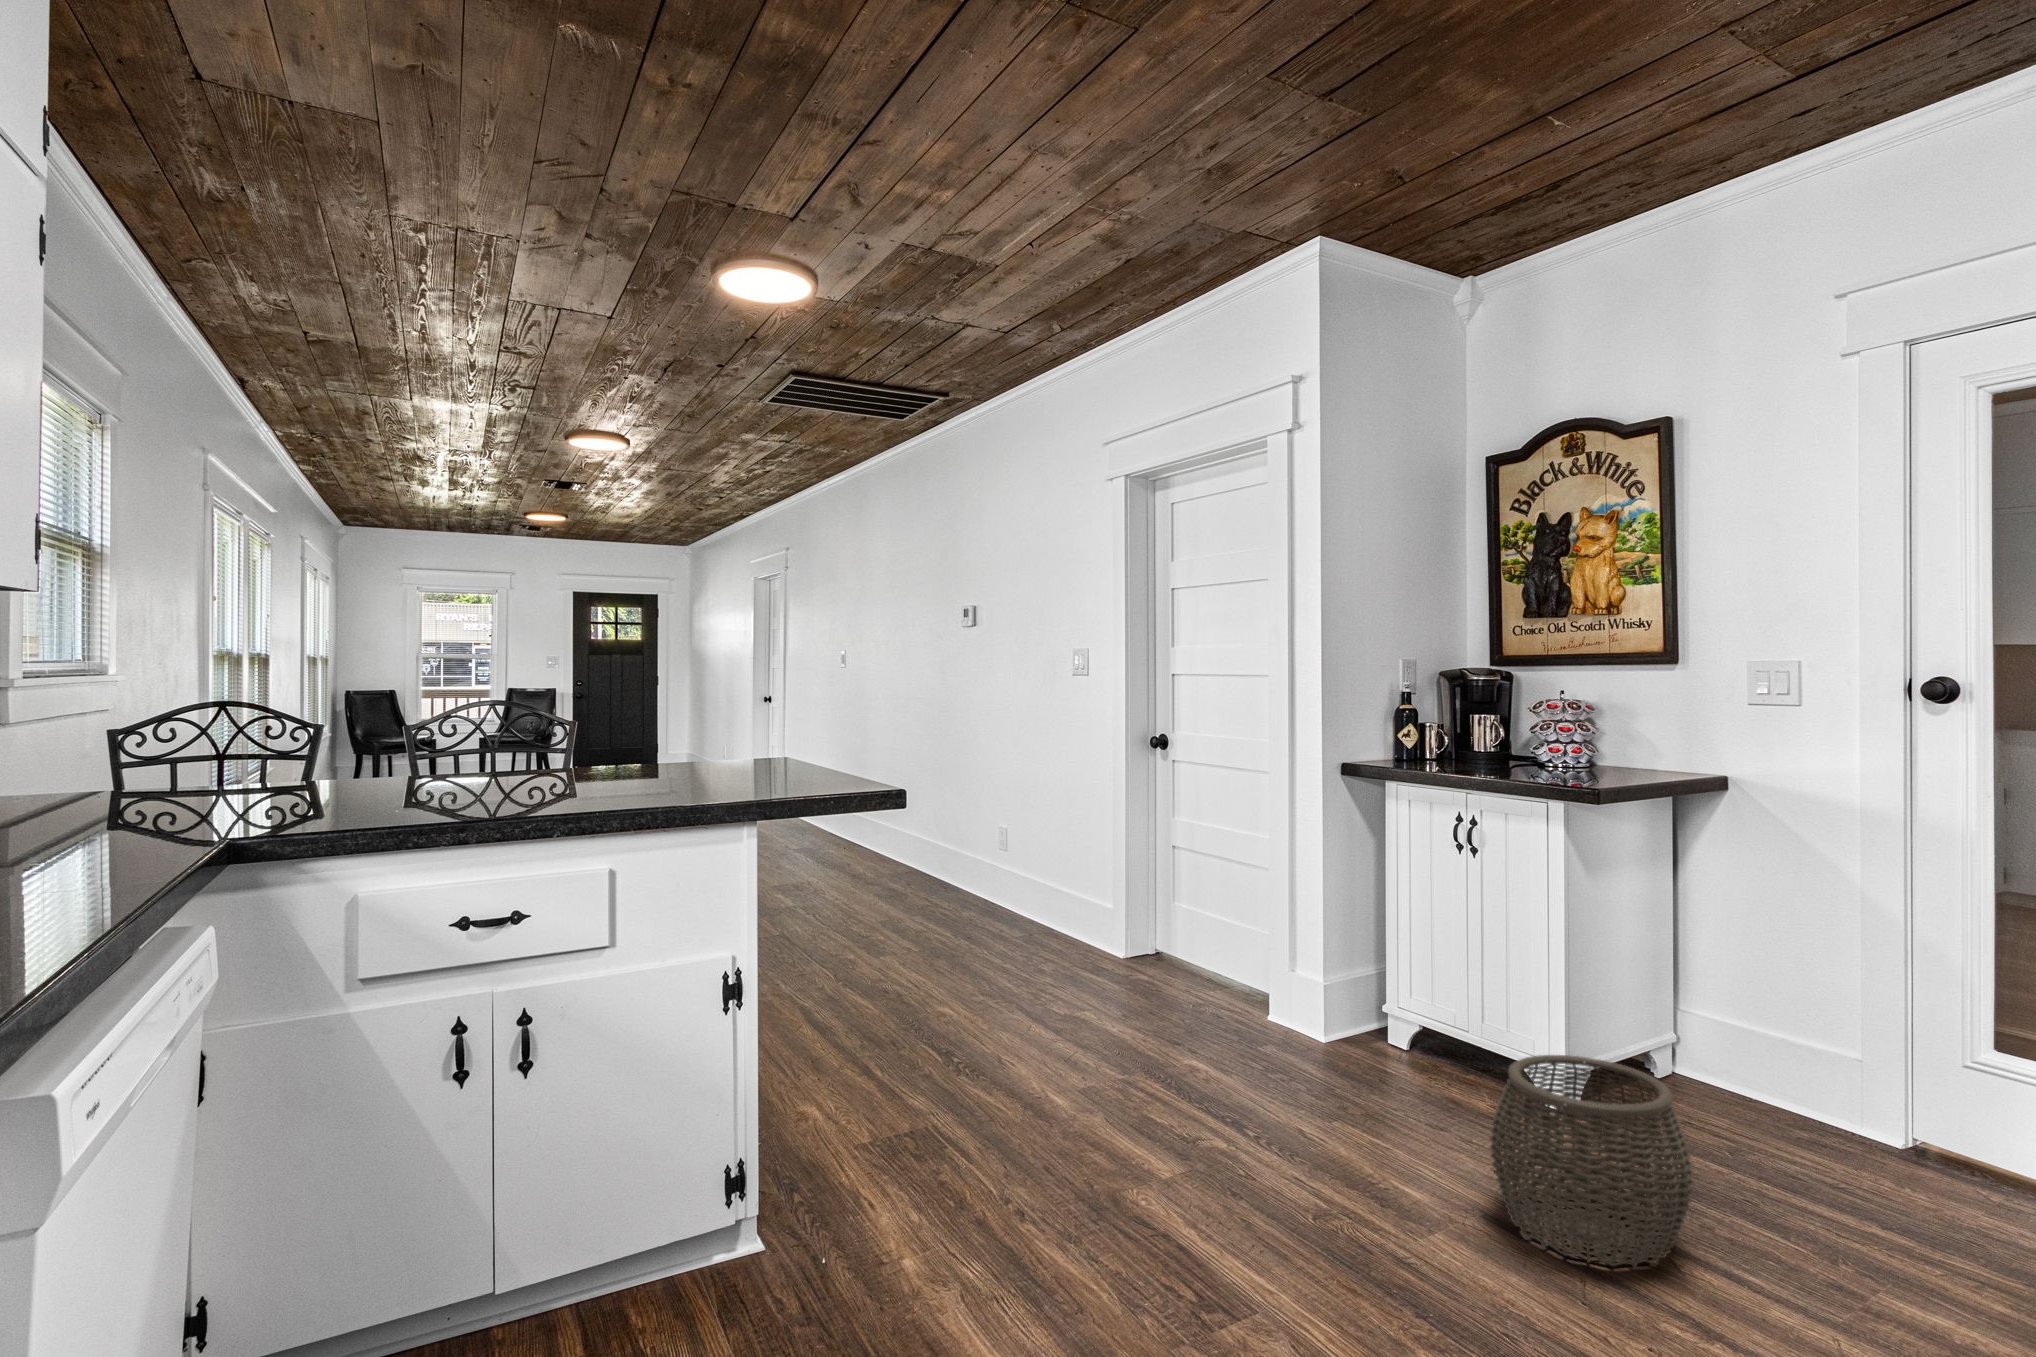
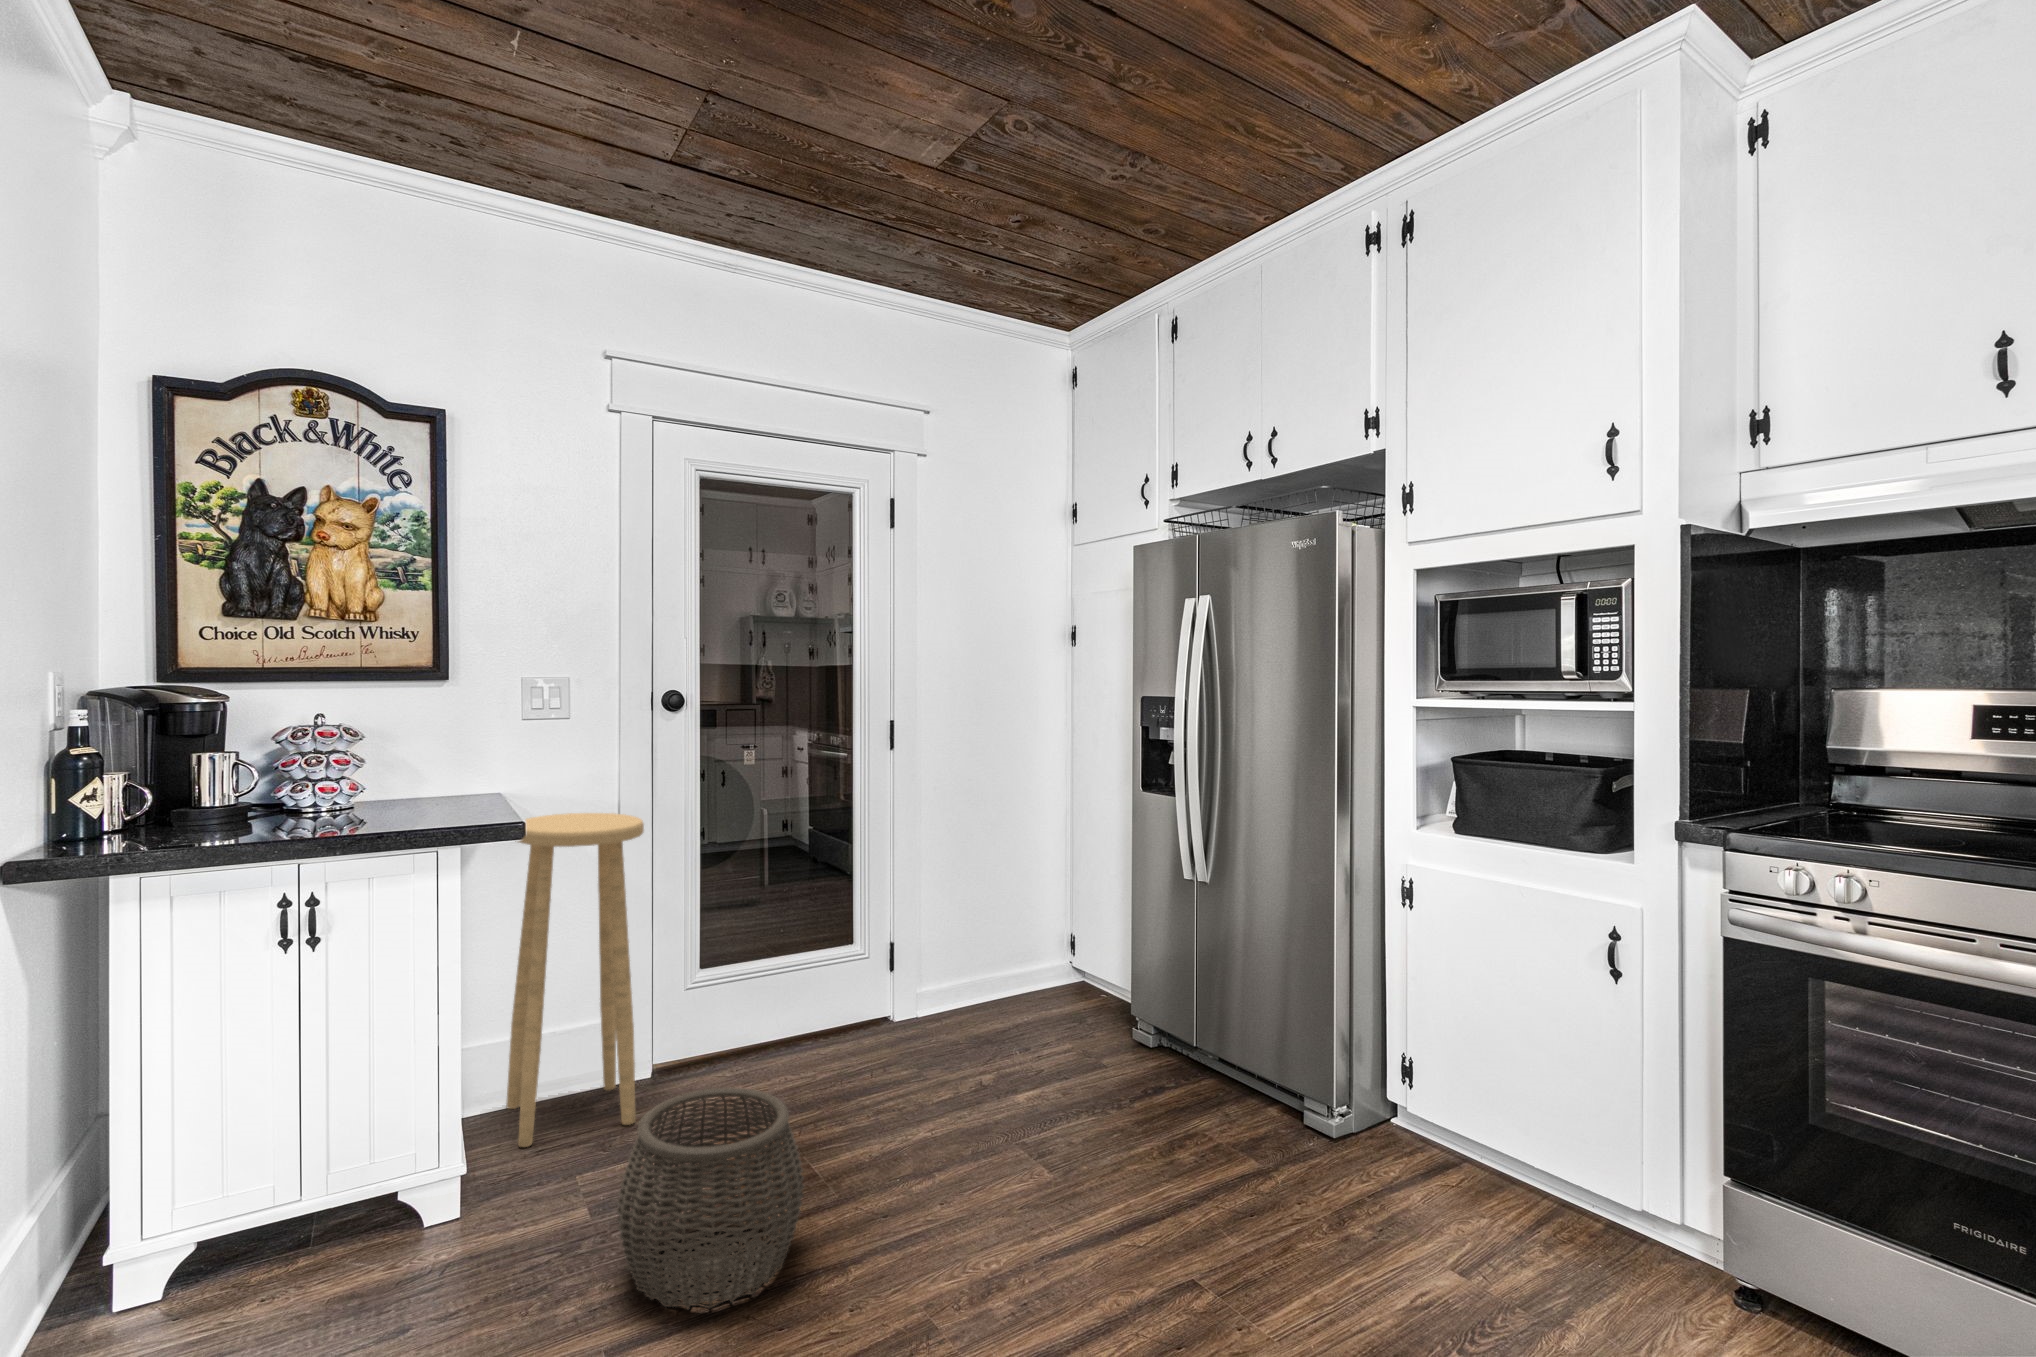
stool: none [1662,802,1838,1153] -> present [506,813,644,1147]

